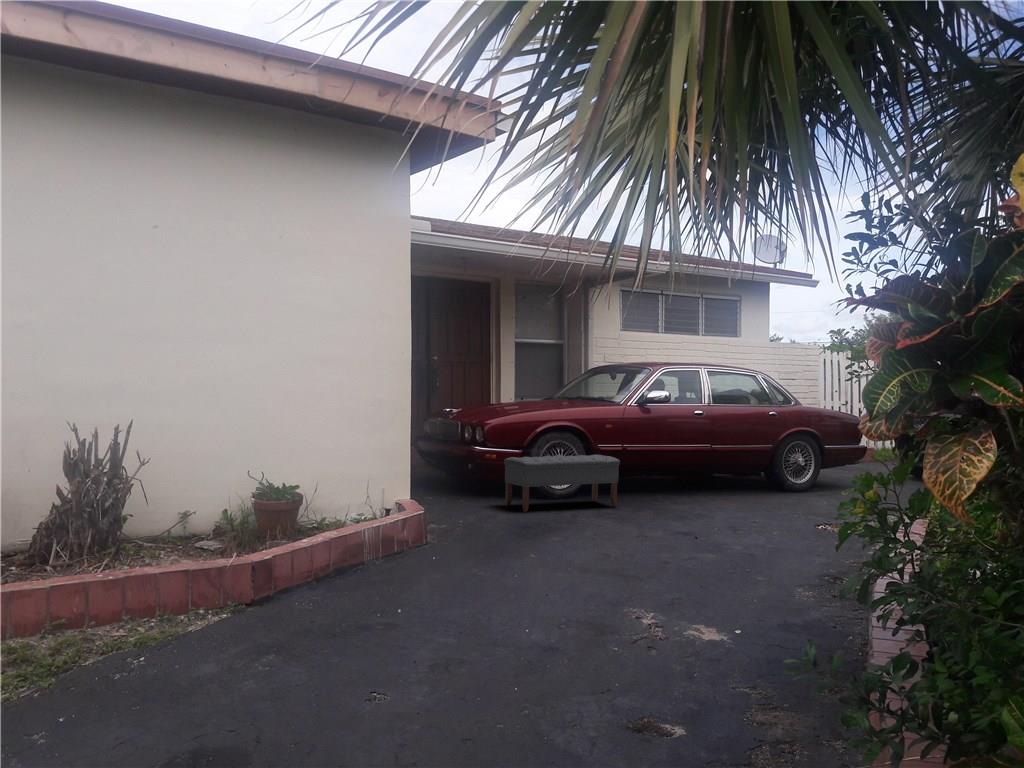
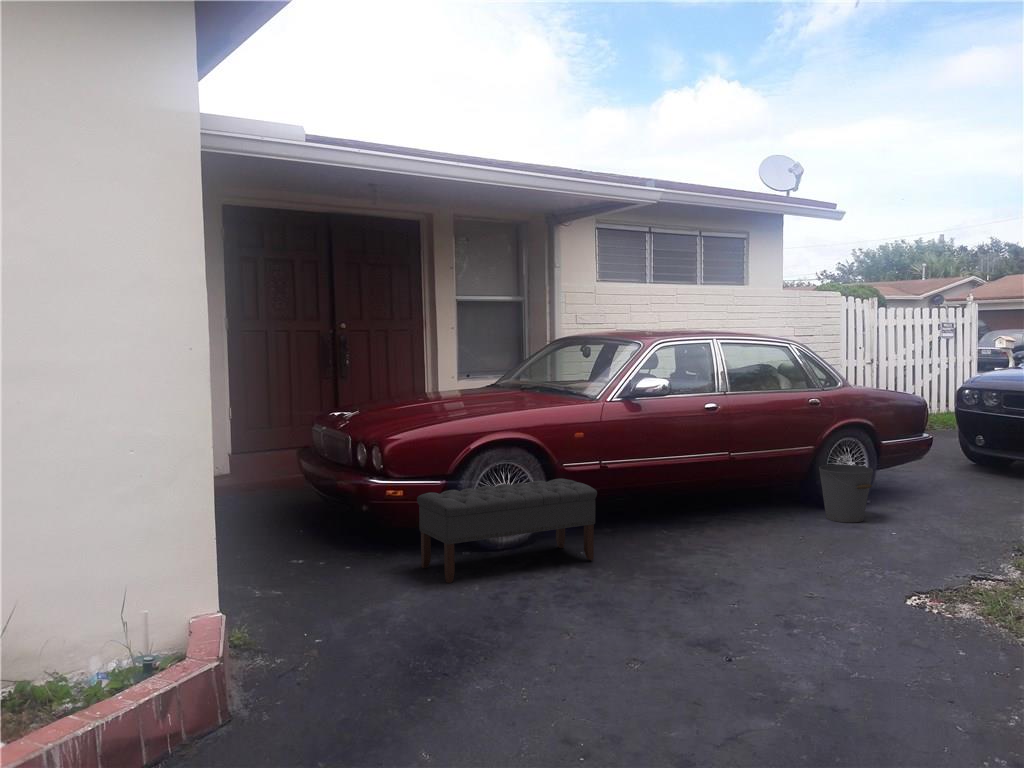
bucket: none [776,460,814,498] -> present [819,465,874,523]

